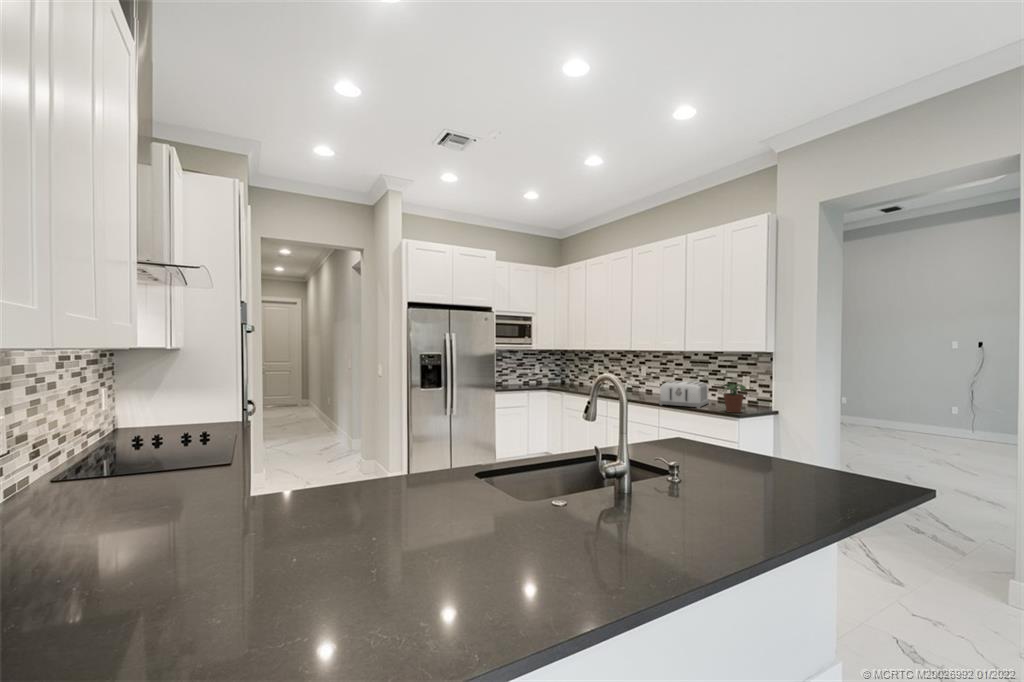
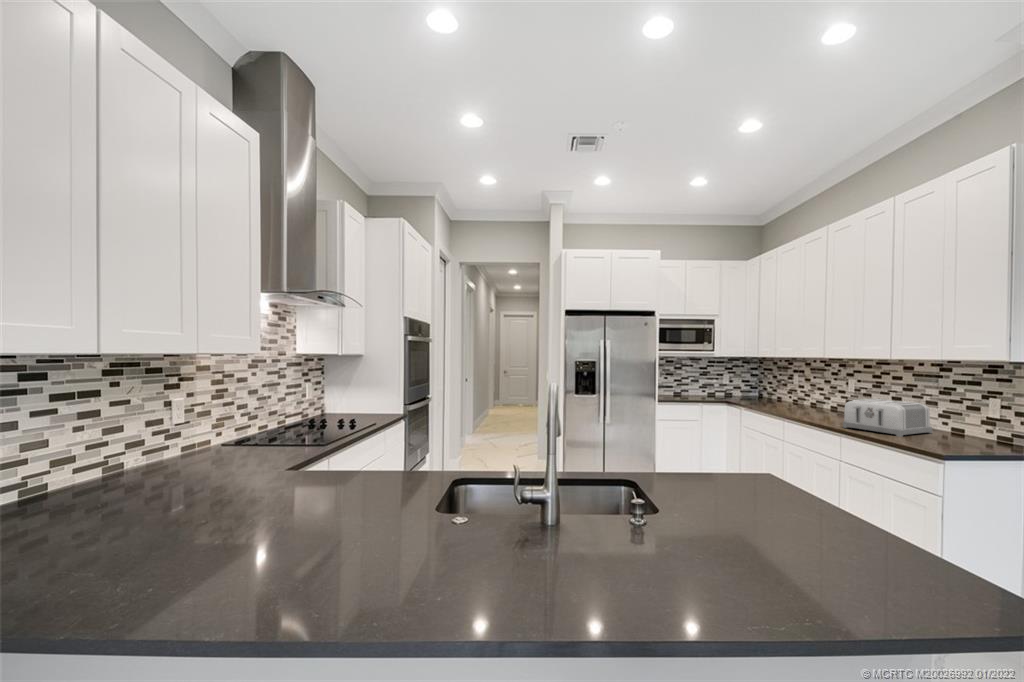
potted plant: present [721,384,746,413] -> none [929,406,977,448]

